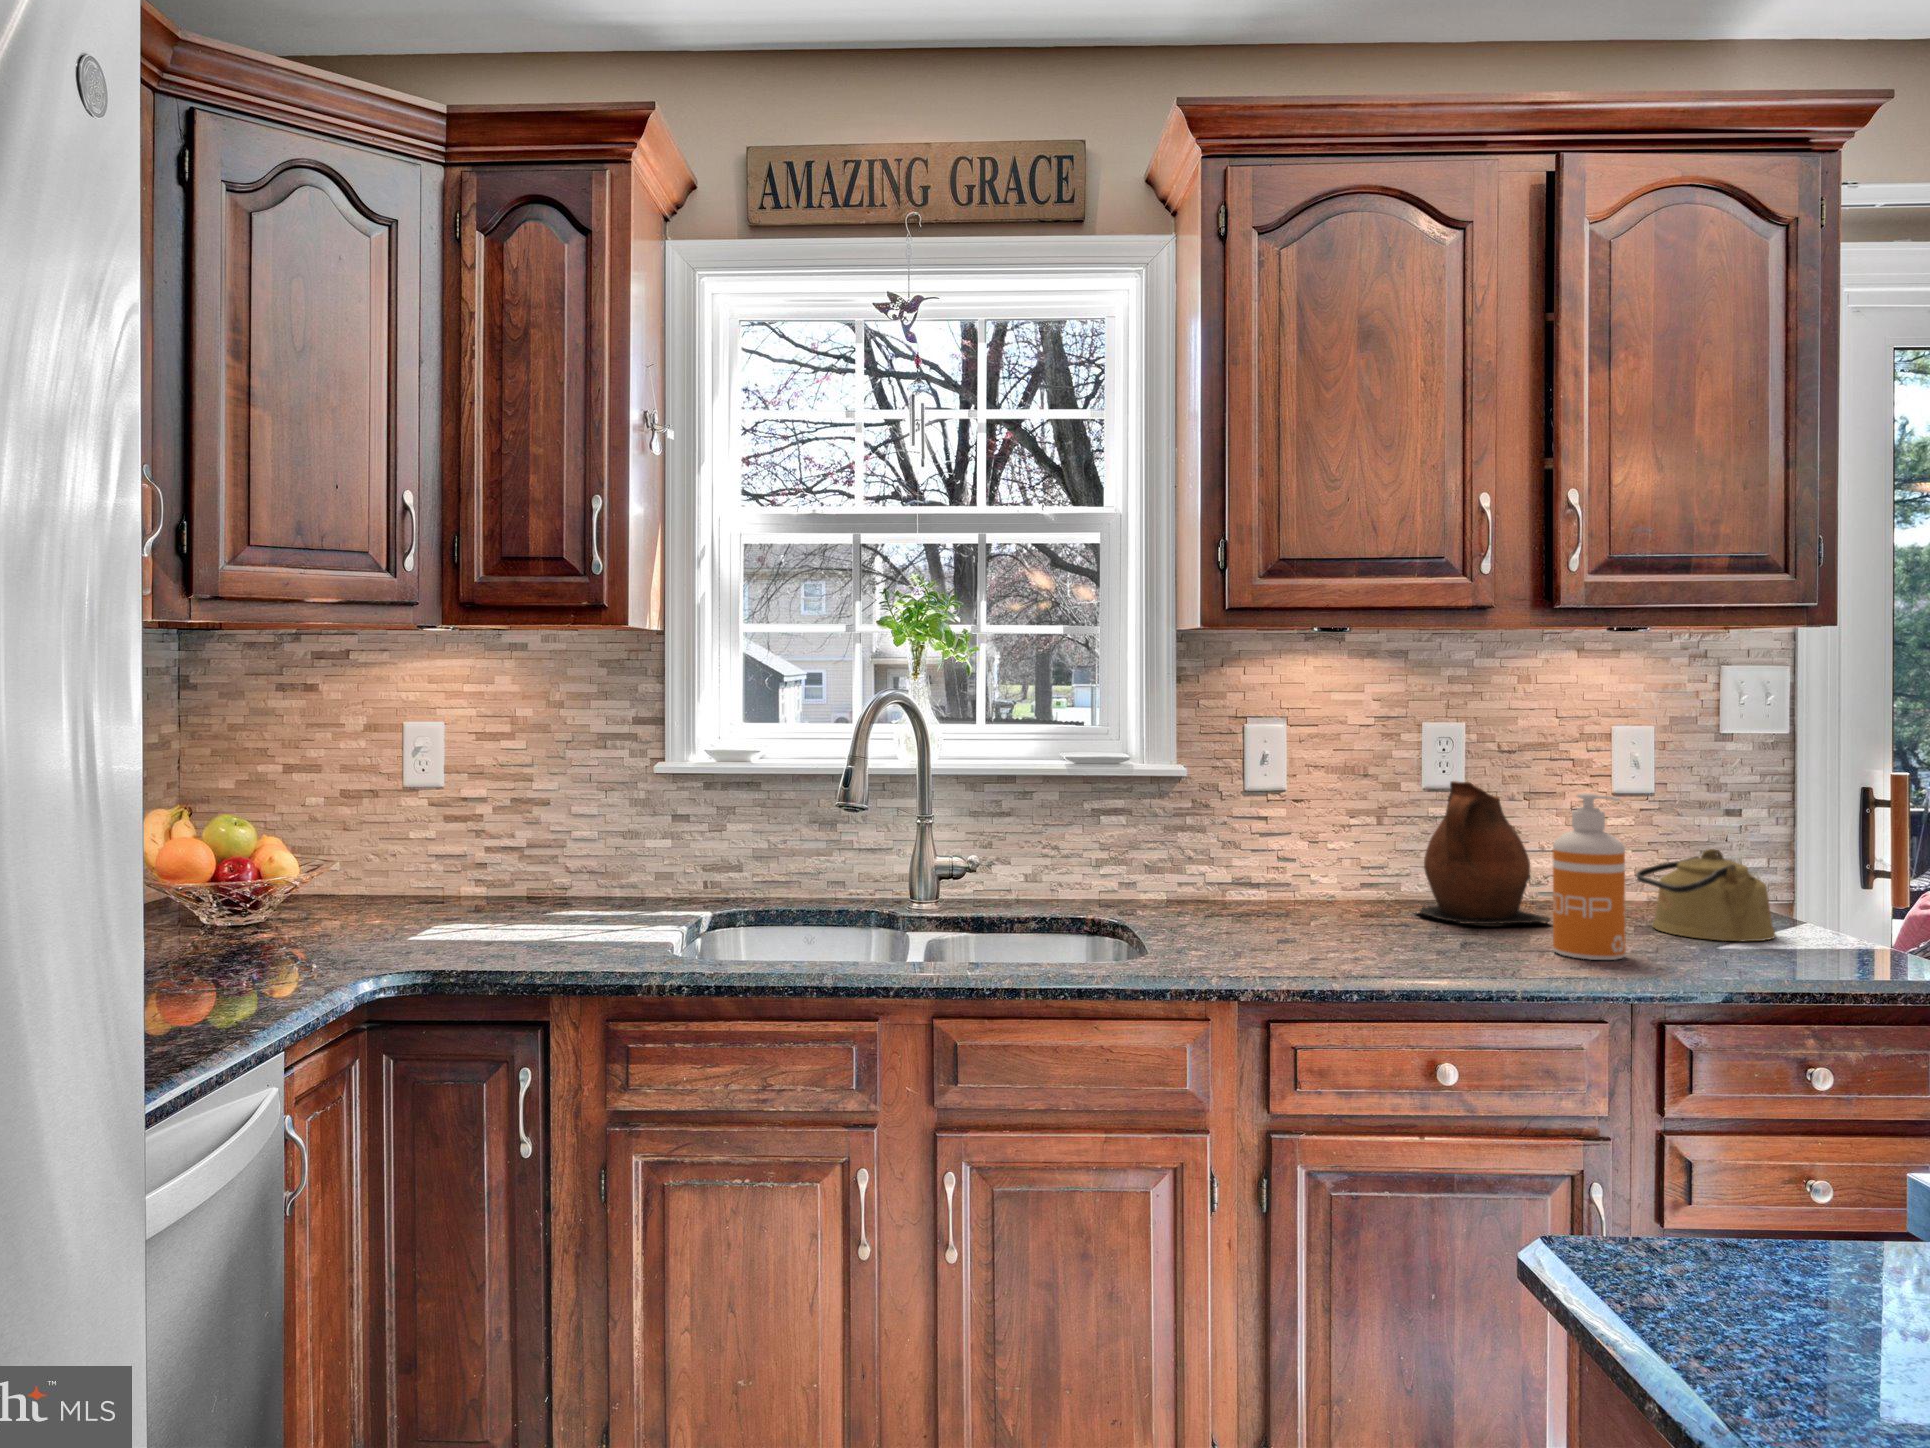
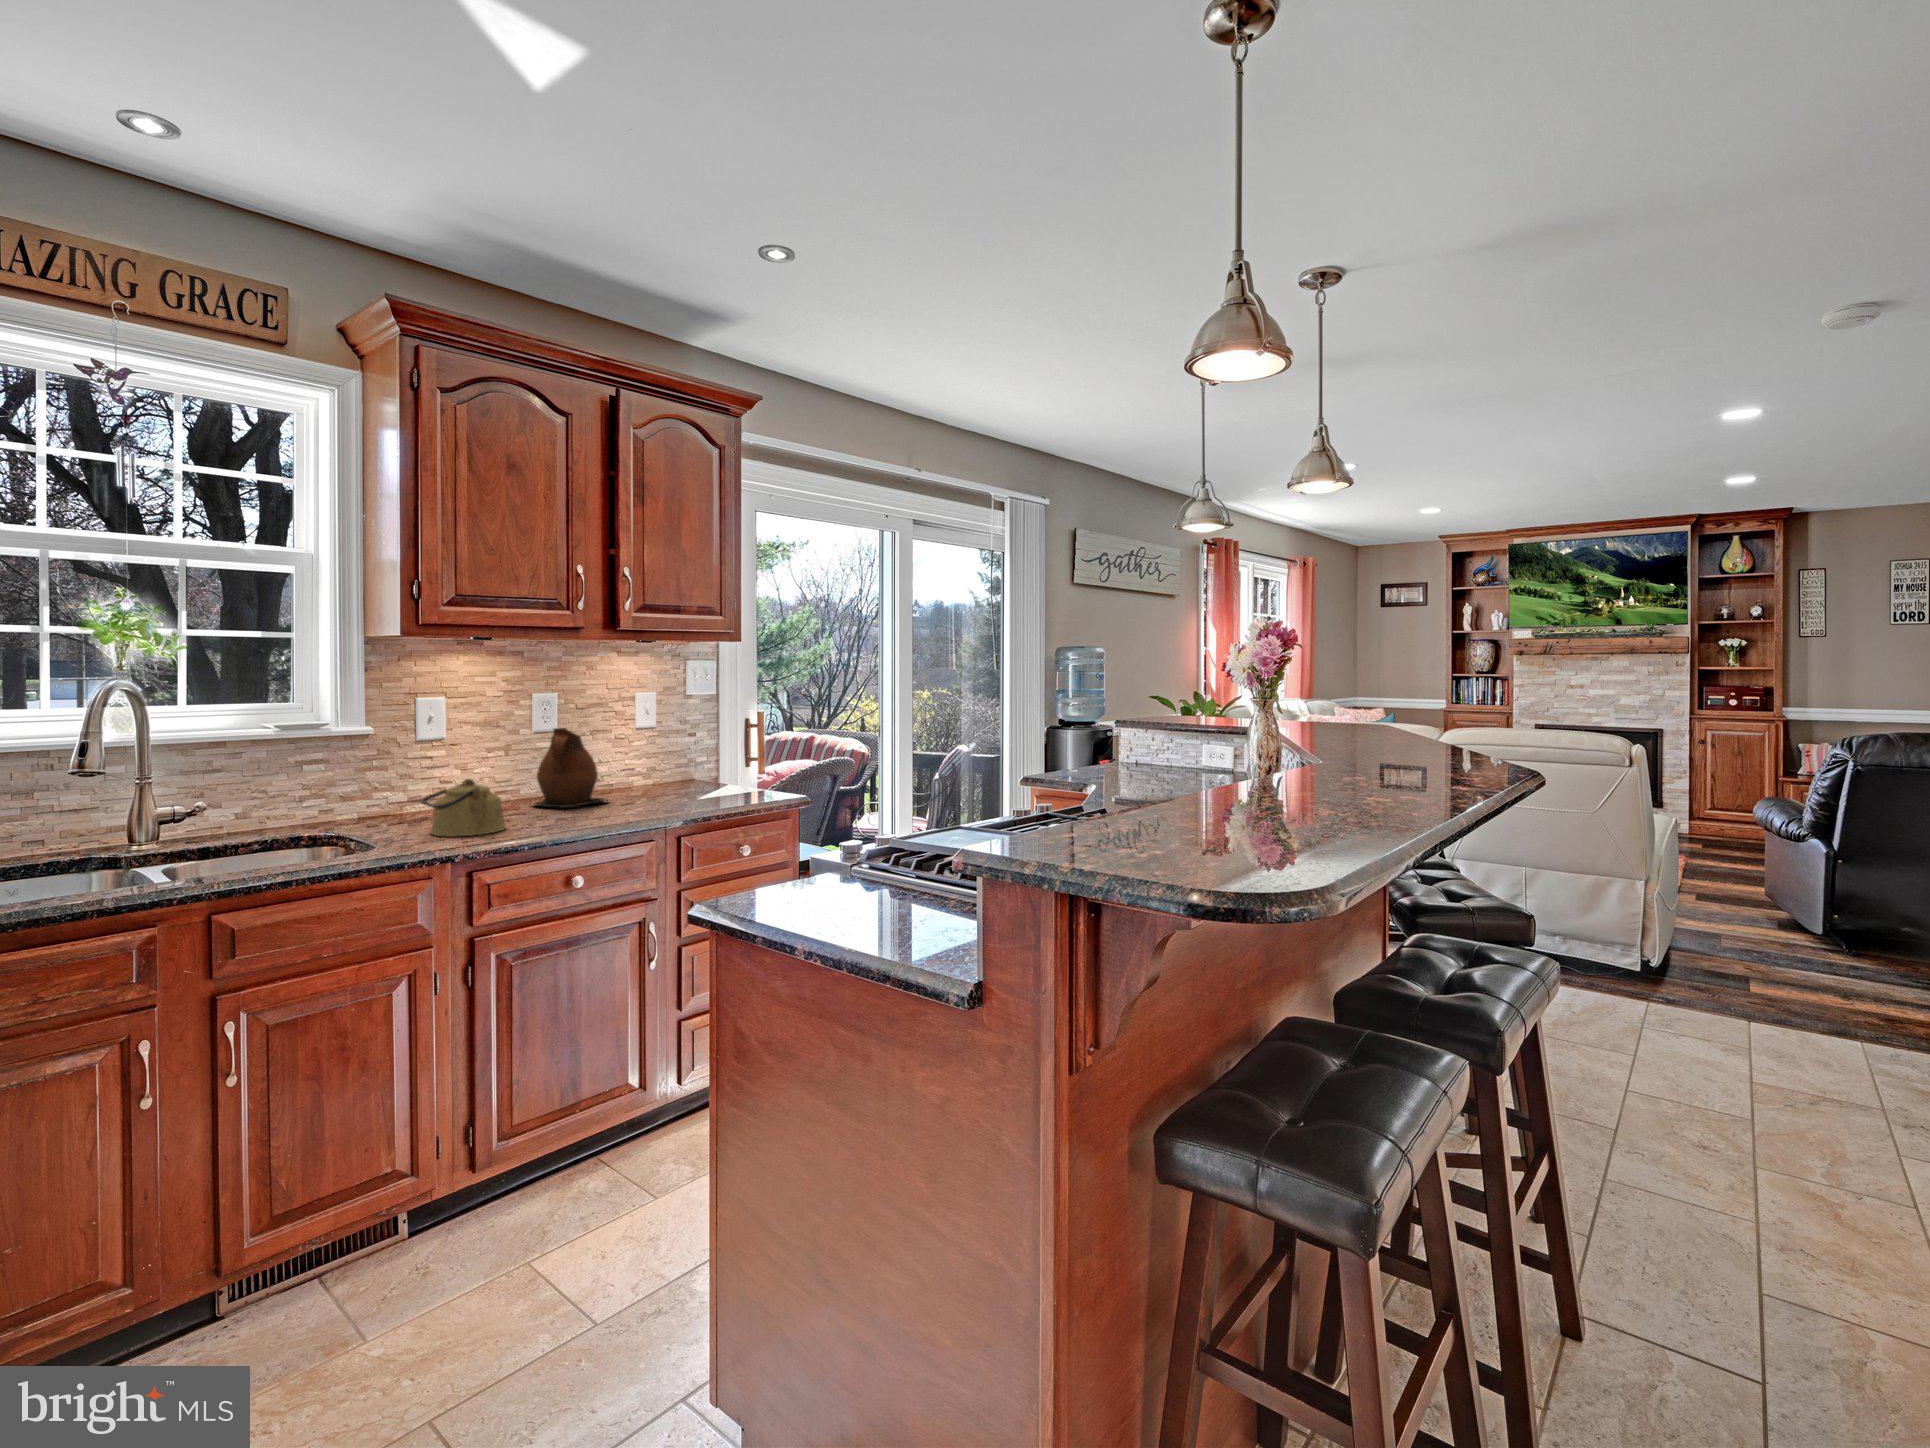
soap dispenser: present [1553,793,1626,960] -> none [615,731,651,816]
kettle: present [1636,849,1776,941] -> present [421,779,506,837]

